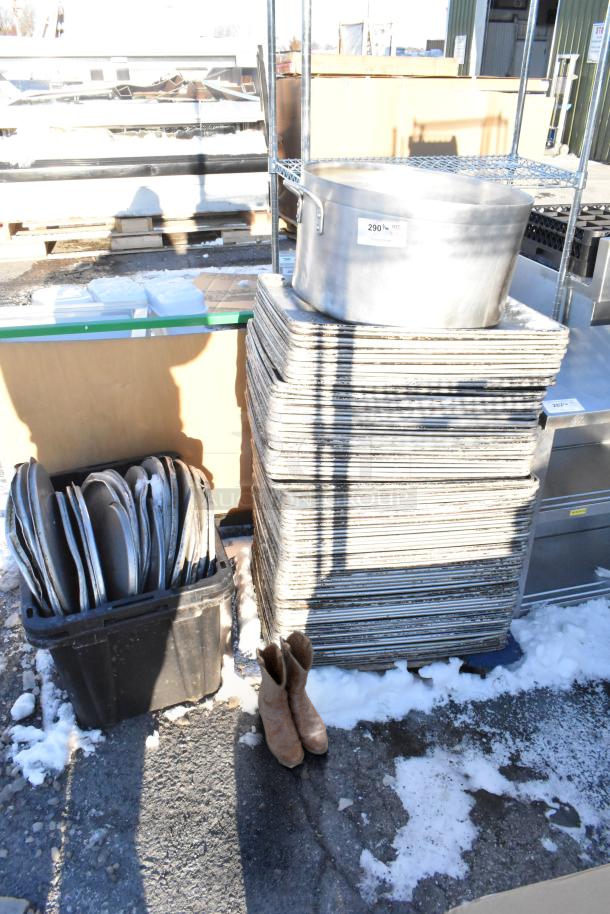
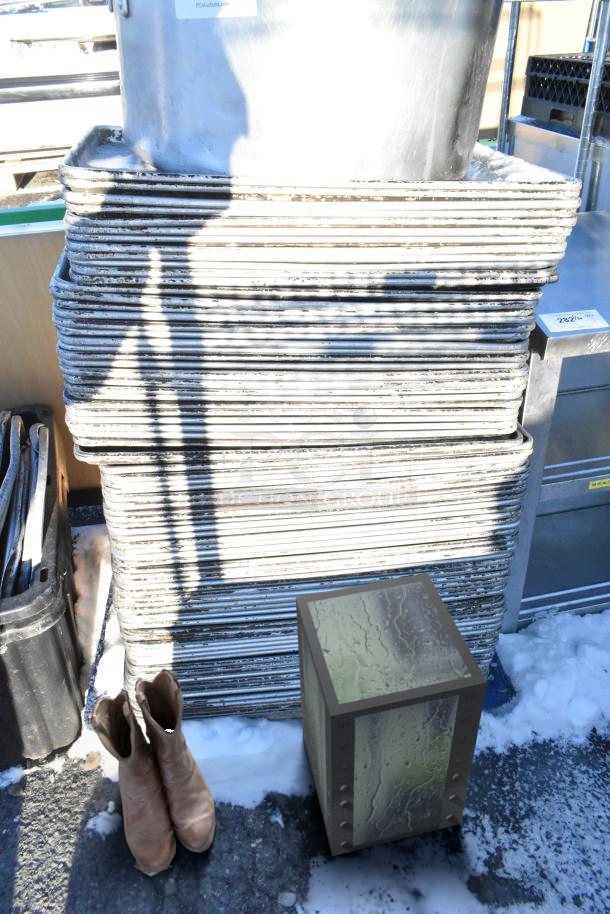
storage box: none [378,567,517,756] -> present [296,573,487,856]

